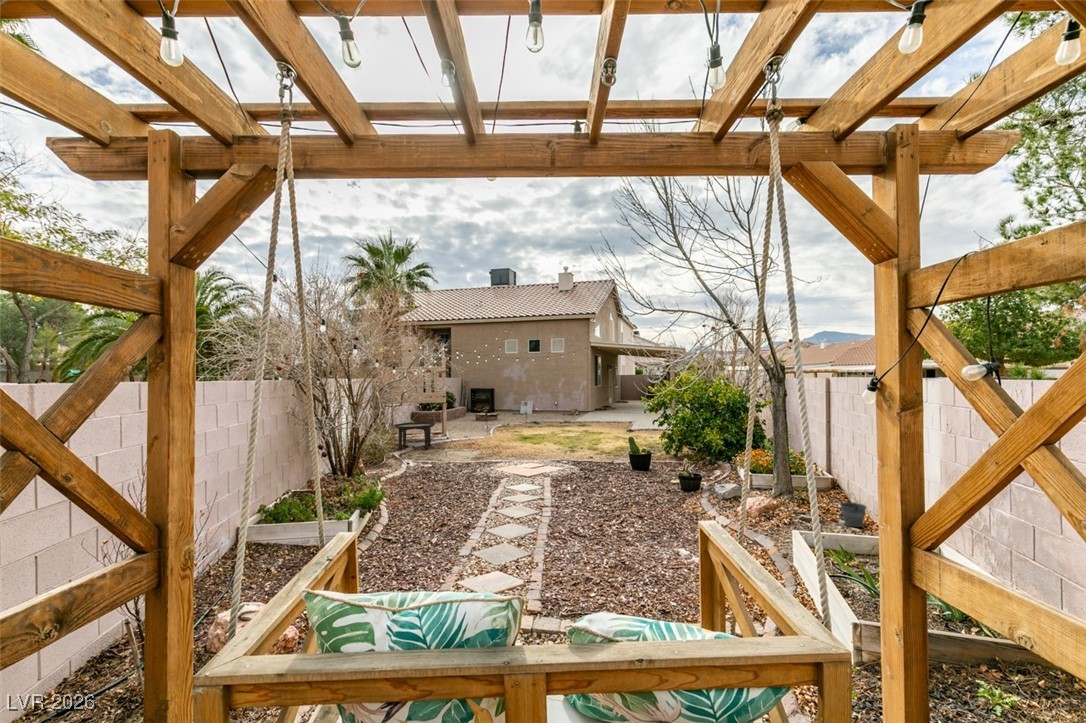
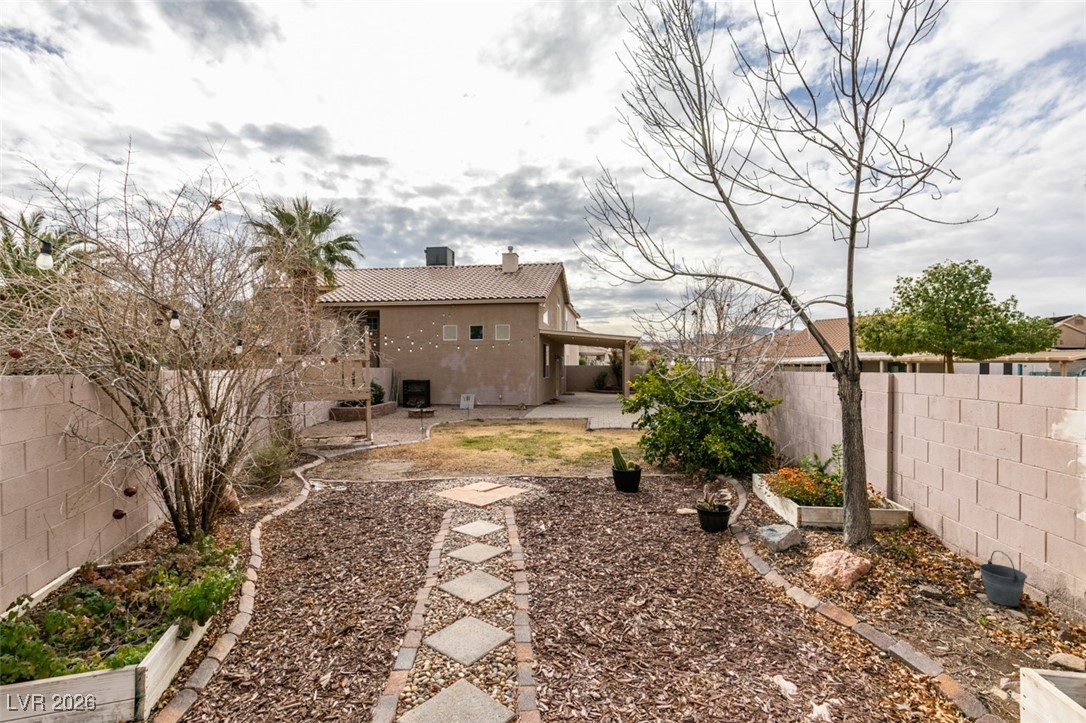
round table: present [394,422,436,451] -> none [297,426,355,465]

